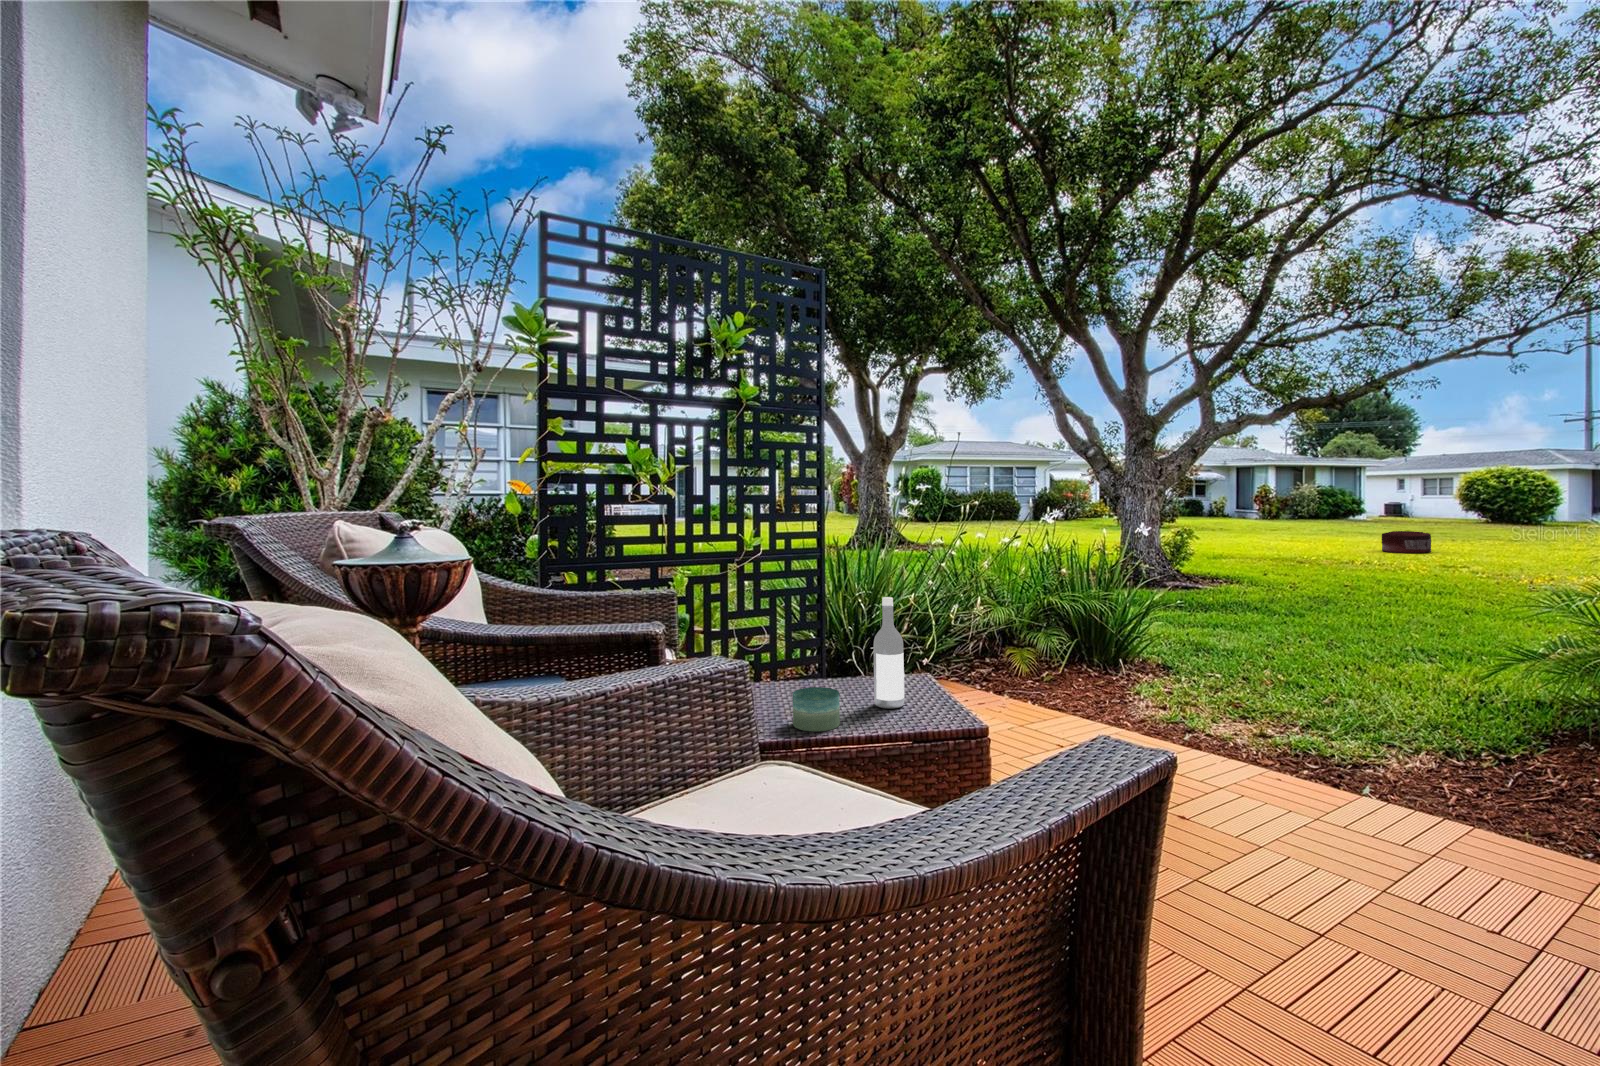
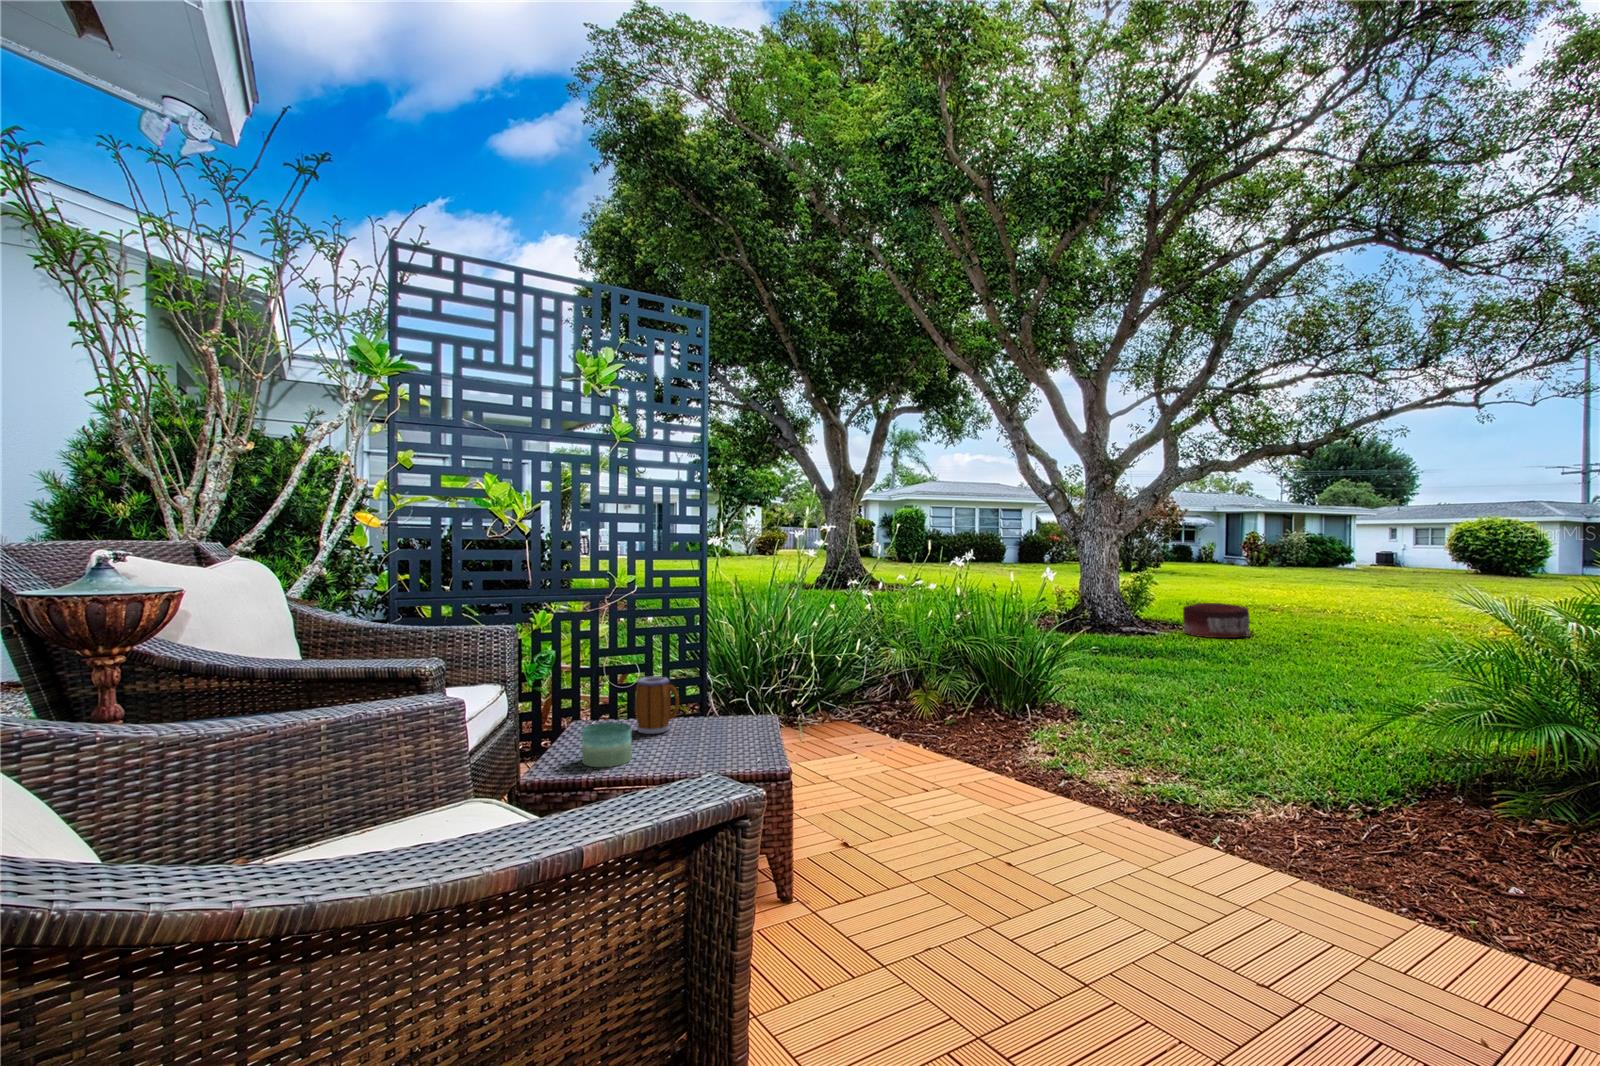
pouf: present [1382,531,1431,553] -> present [1183,603,1251,638]
wine bottle: present [874,597,904,709] -> none [681,632,711,746]
mug: none [817,641,861,697] -> present [635,676,679,734]

